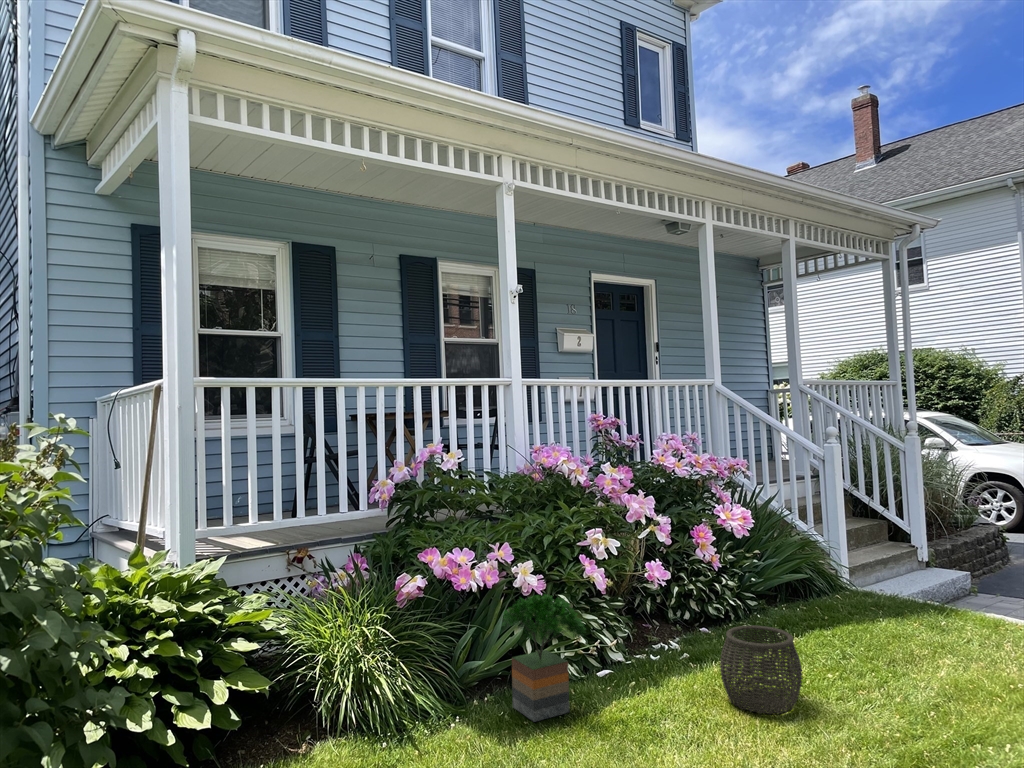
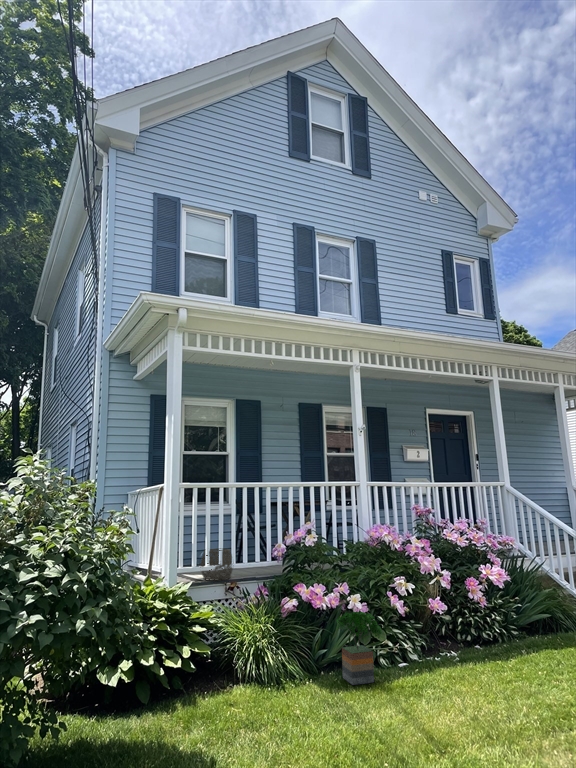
woven basket: present [720,625,803,714] -> present [200,548,233,581]

